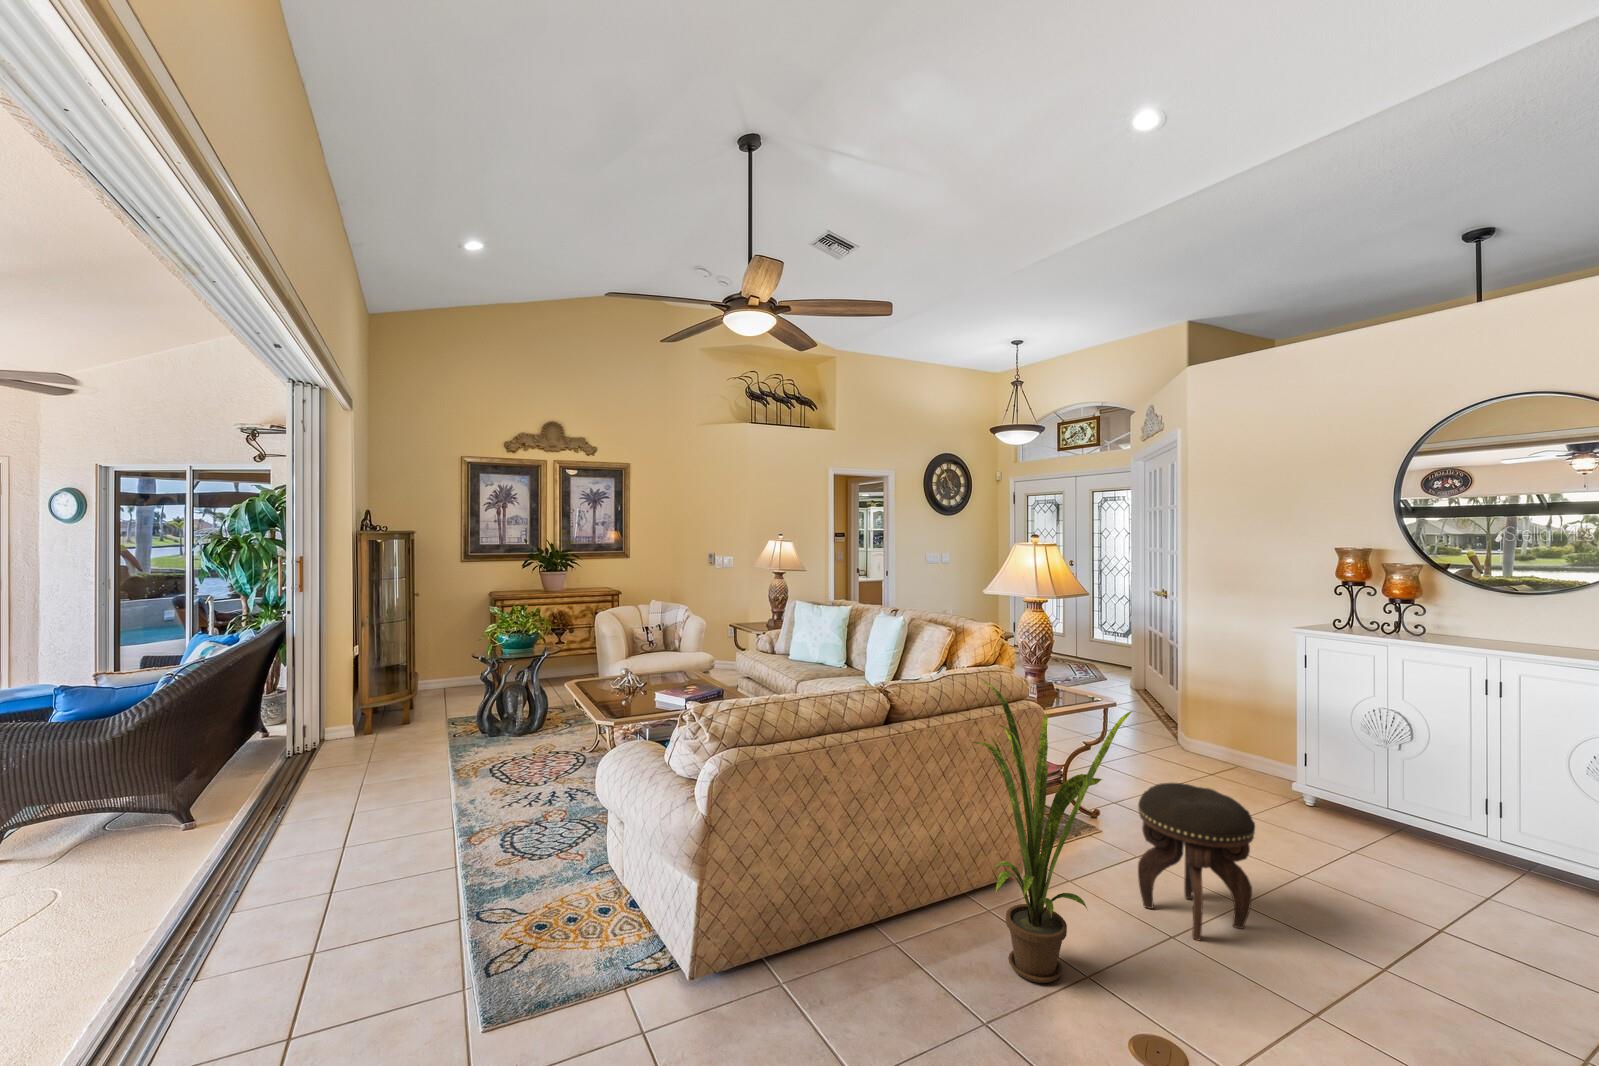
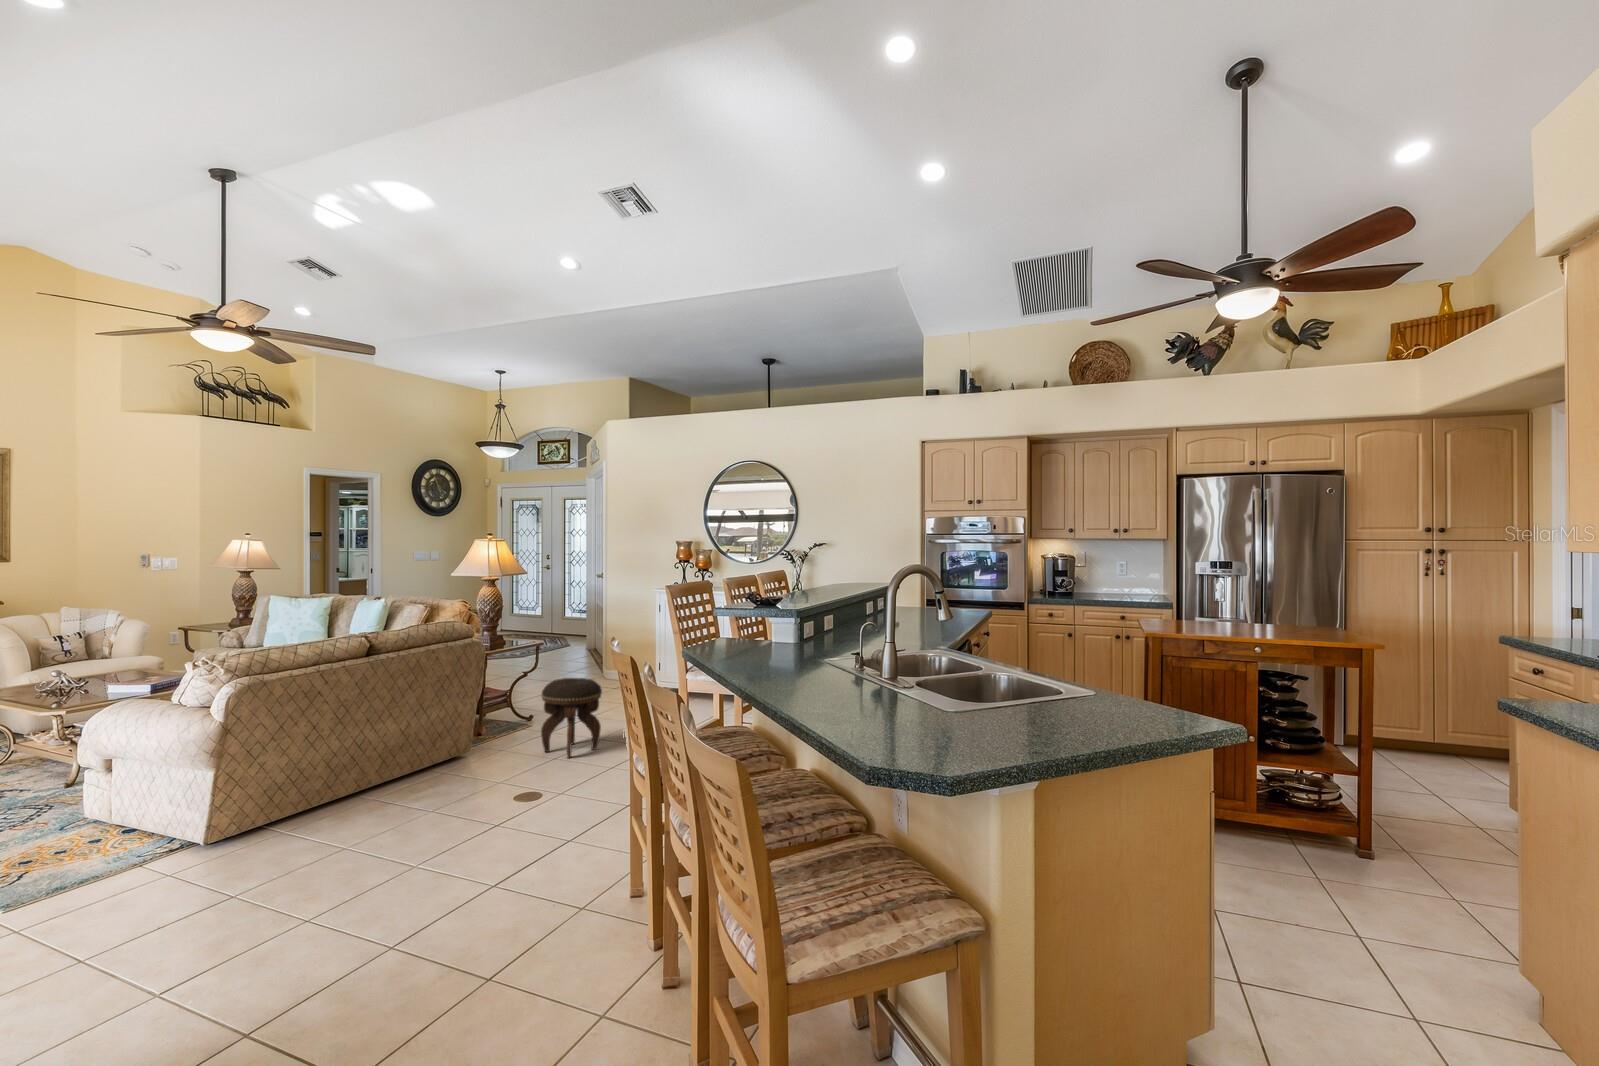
house plant: present [973,681,1132,983] -> none [424,624,525,792]

